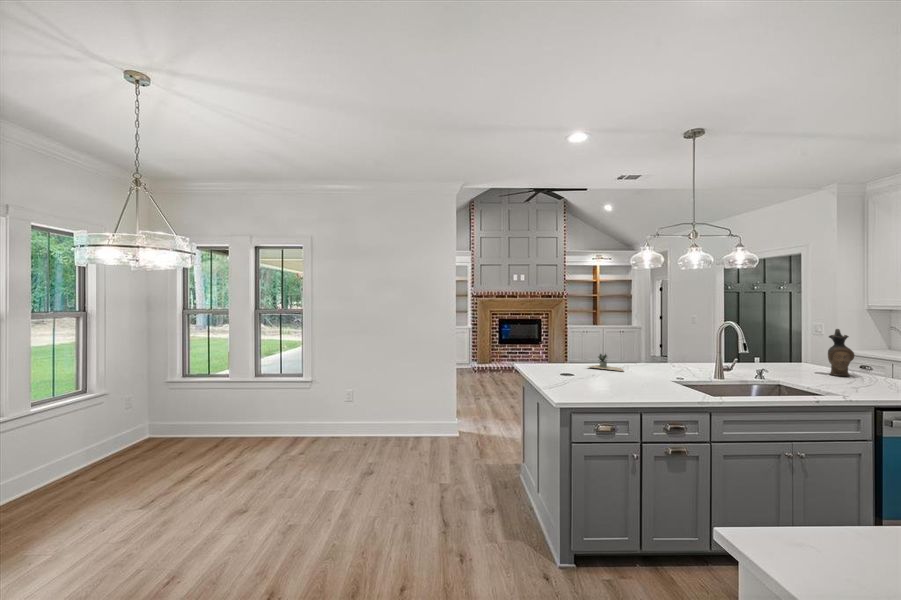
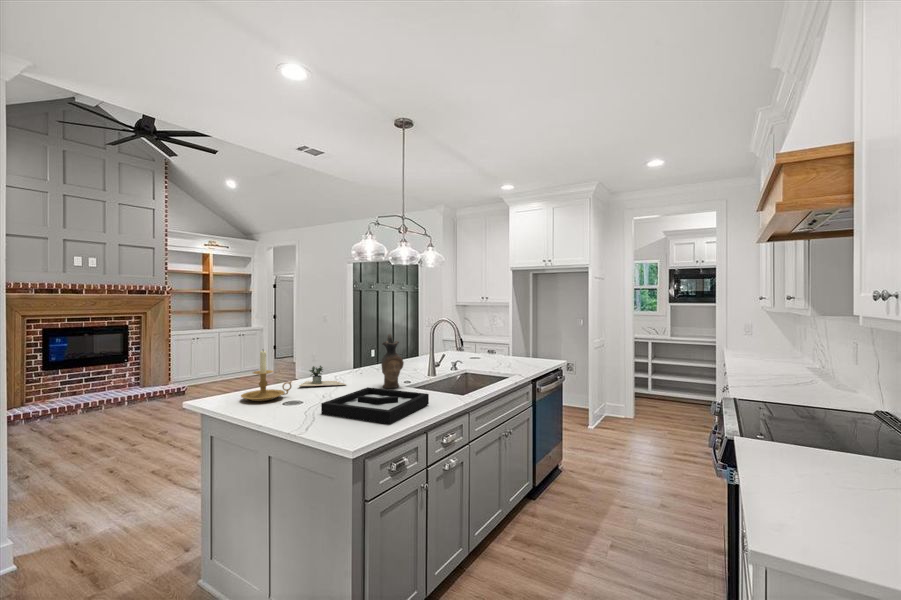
ceramic pitcher: present [828,329,854,376] -> present [381,334,404,388]
candle holder: none [541,336,574,371] -> present [241,350,292,401]
decorative tray: none [575,373,665,397] -> present [321,387,429,424]

